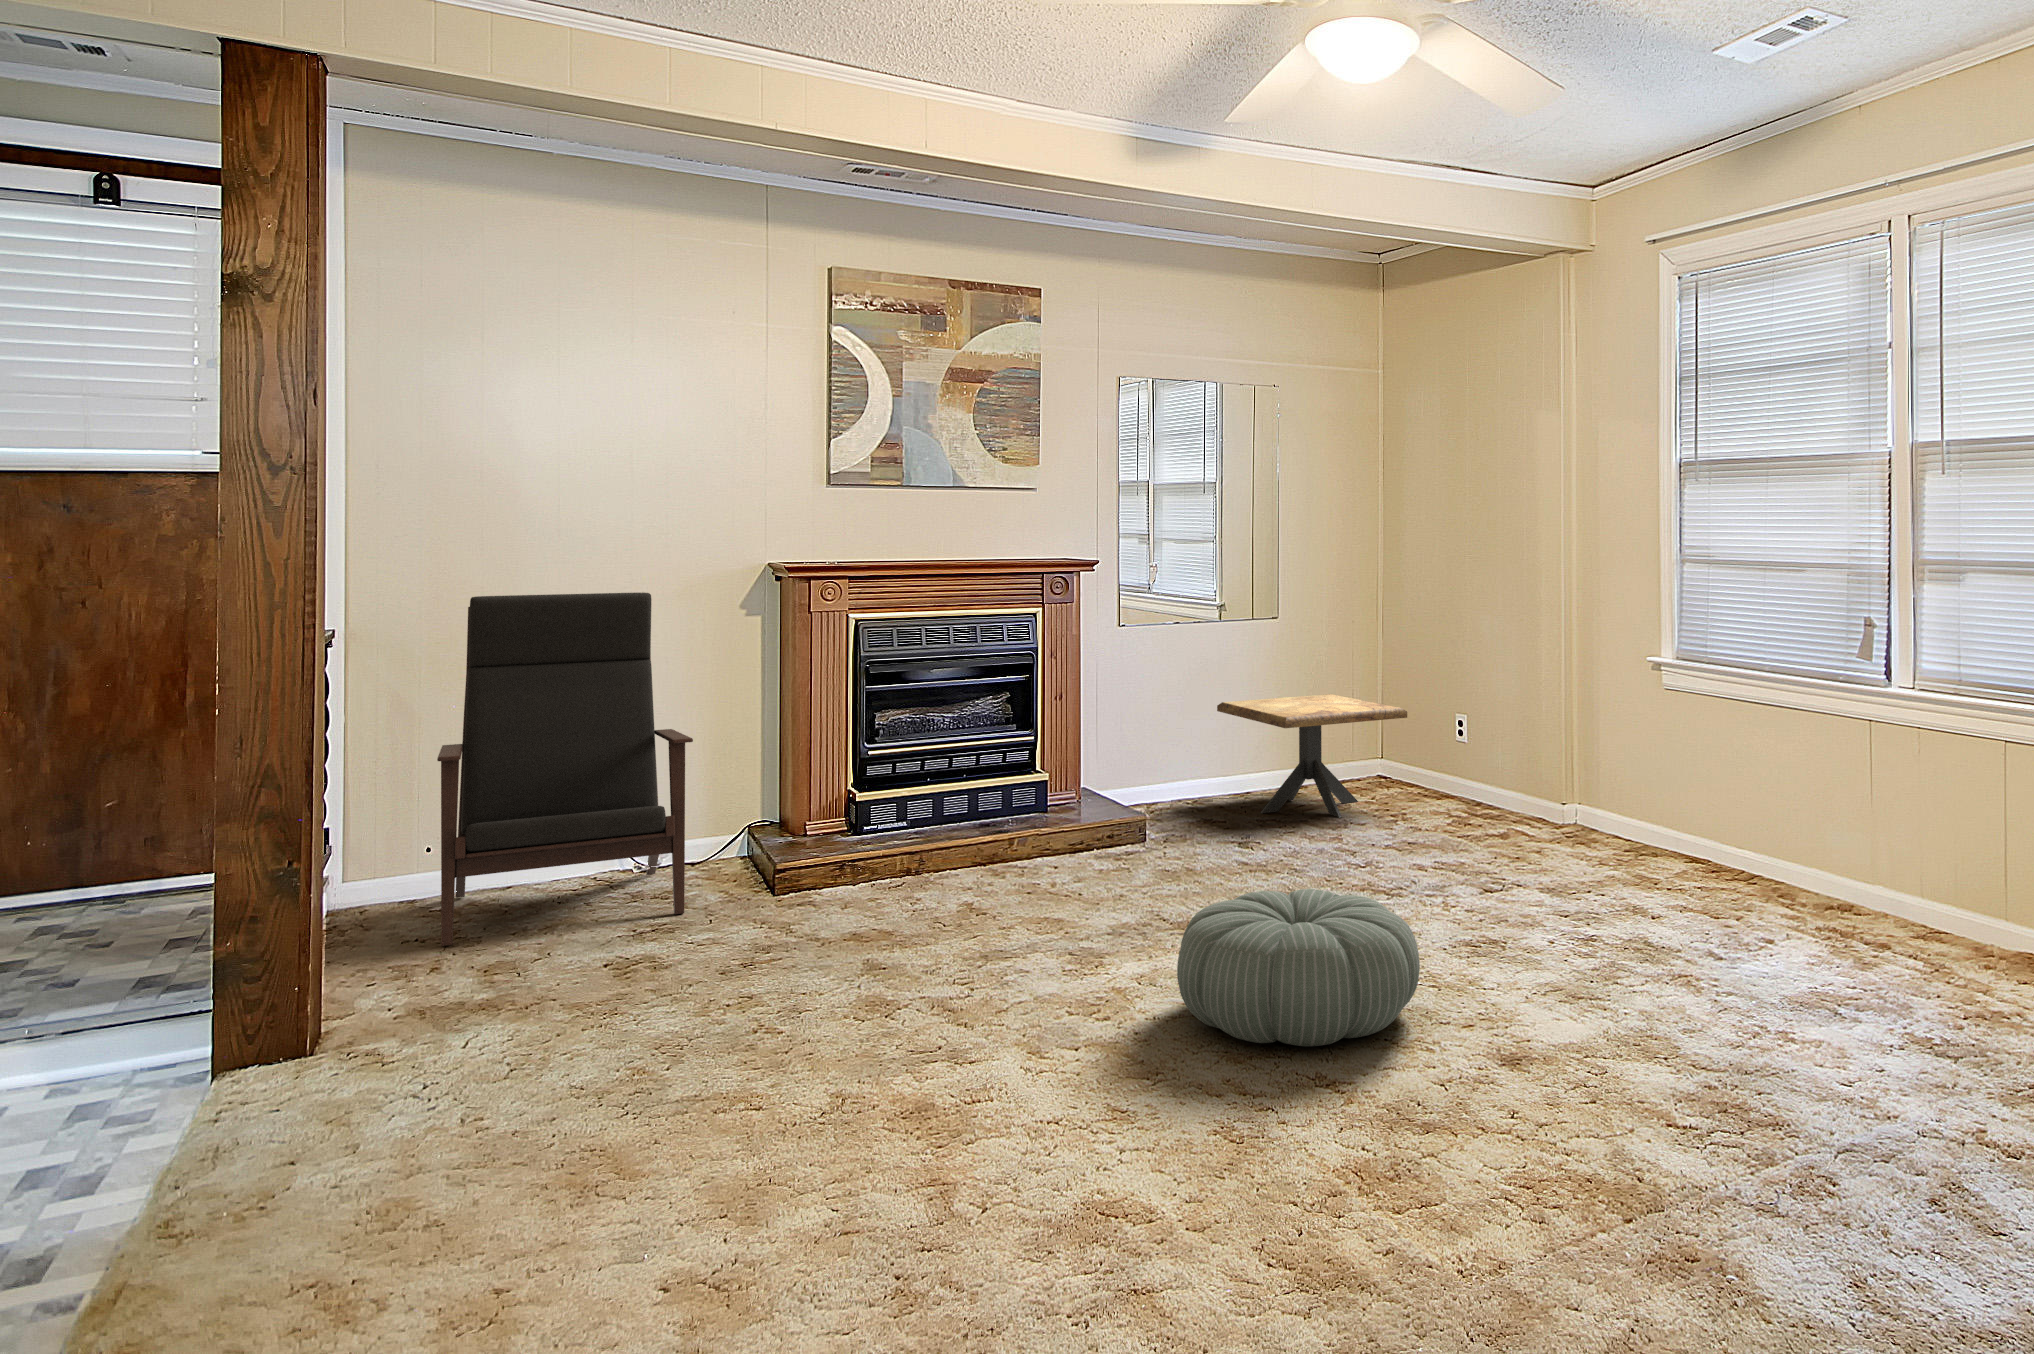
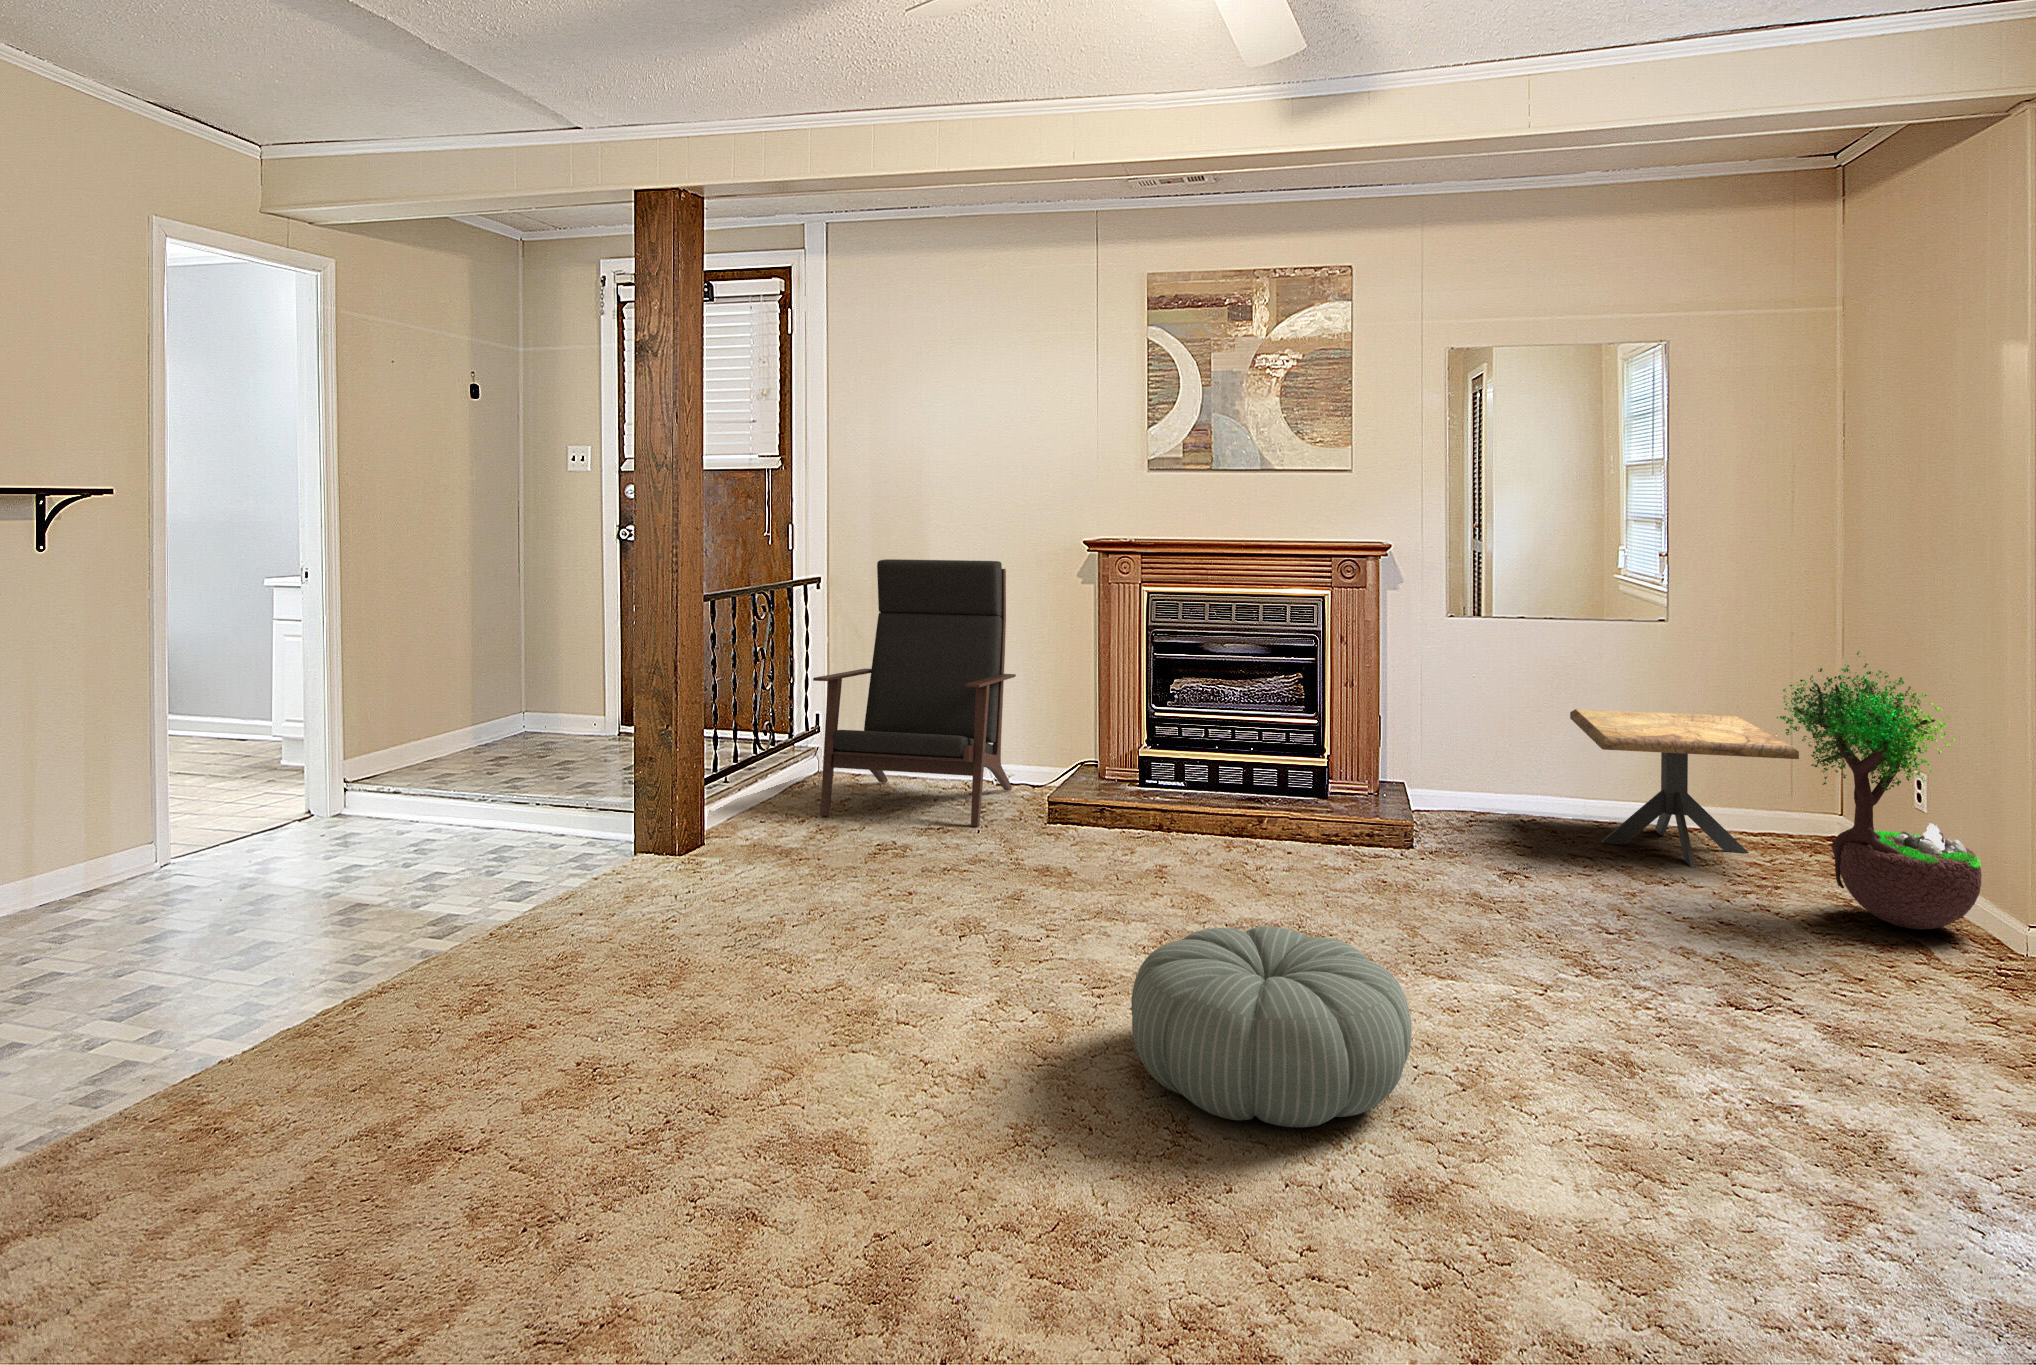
potted tree: none [1412,627,1544,827] -> present [1777,651,1982,929]

